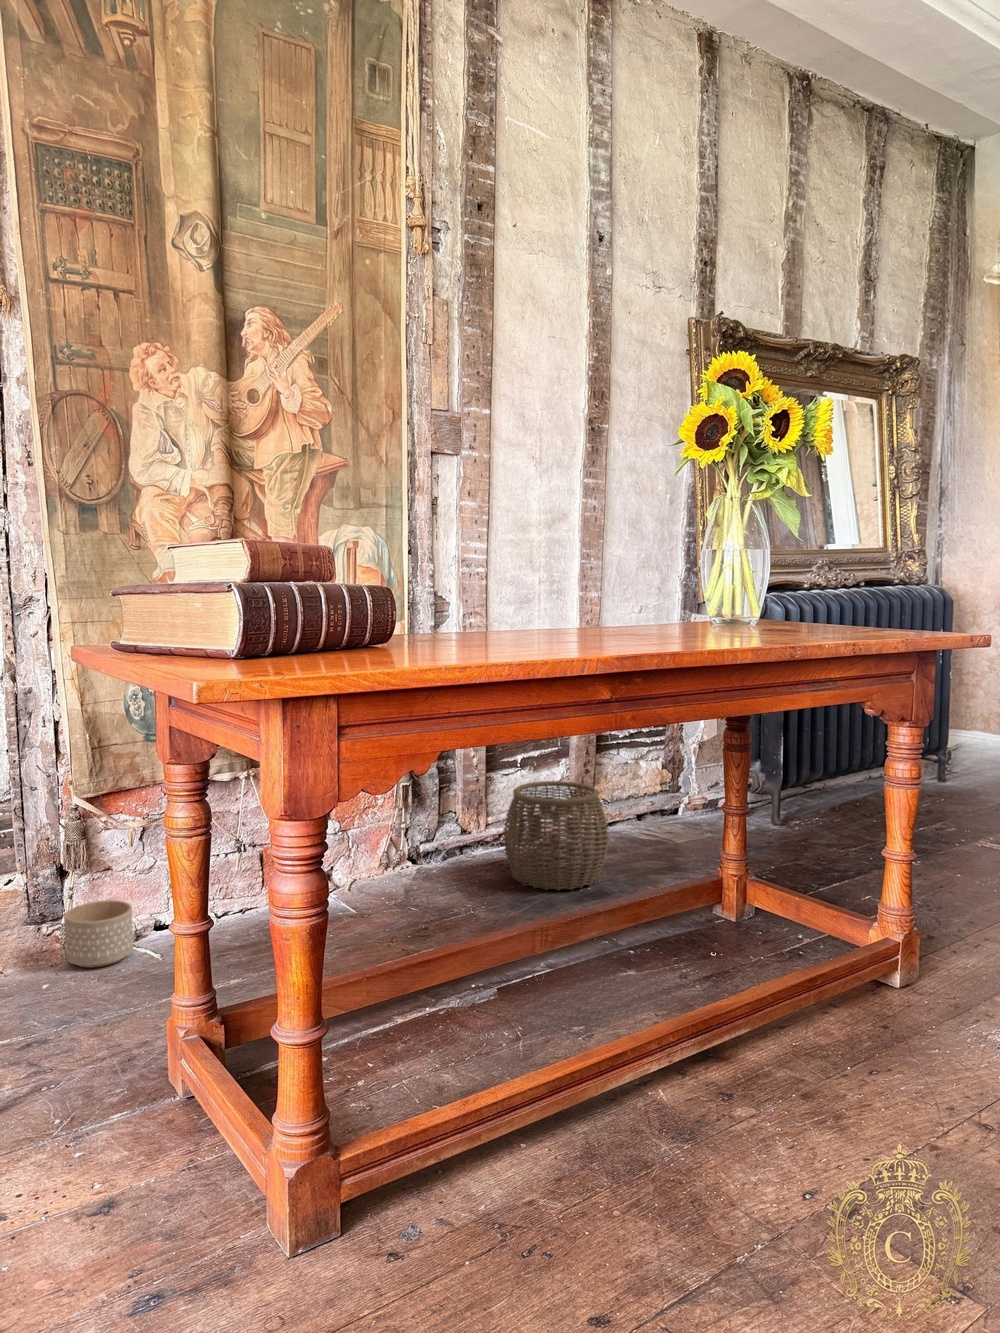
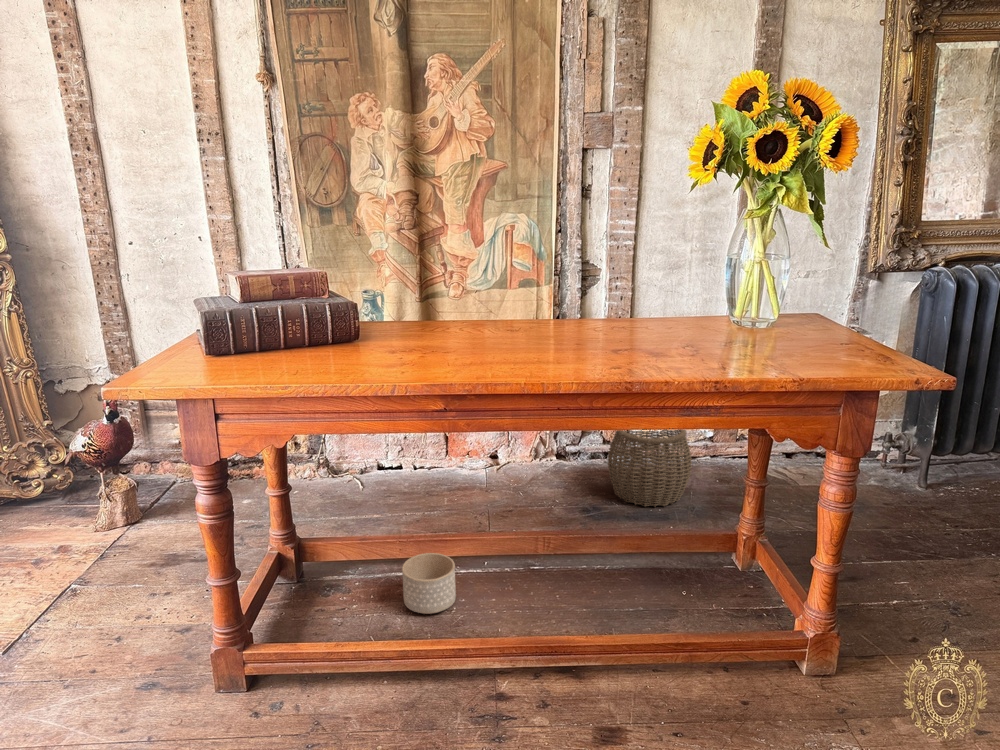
planter: present [64,900,133,968] -> present [402,553,456,614]

